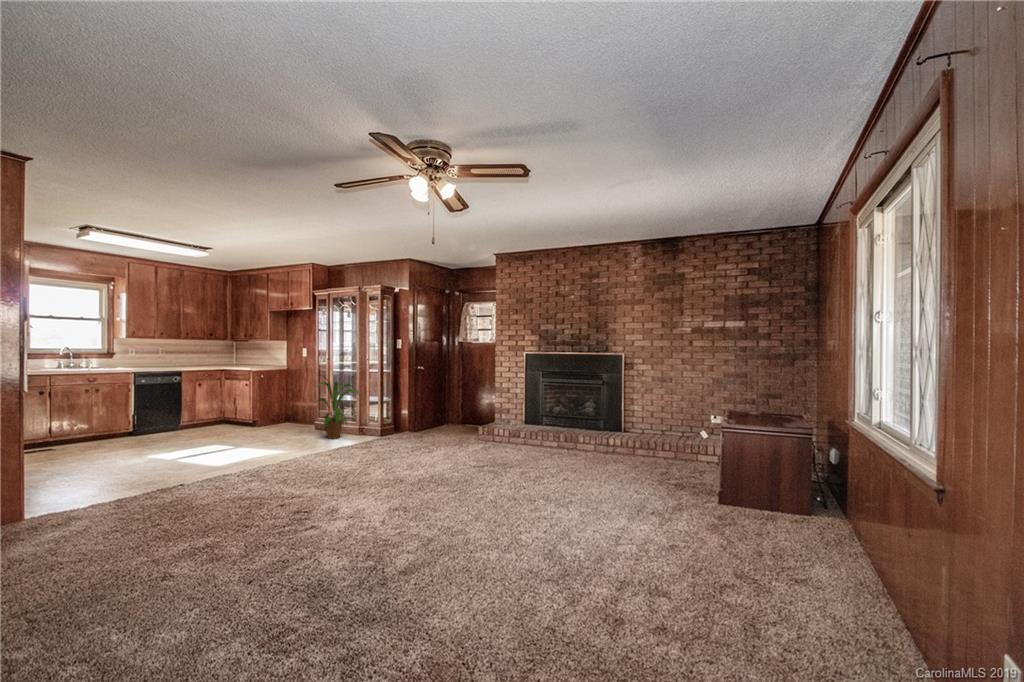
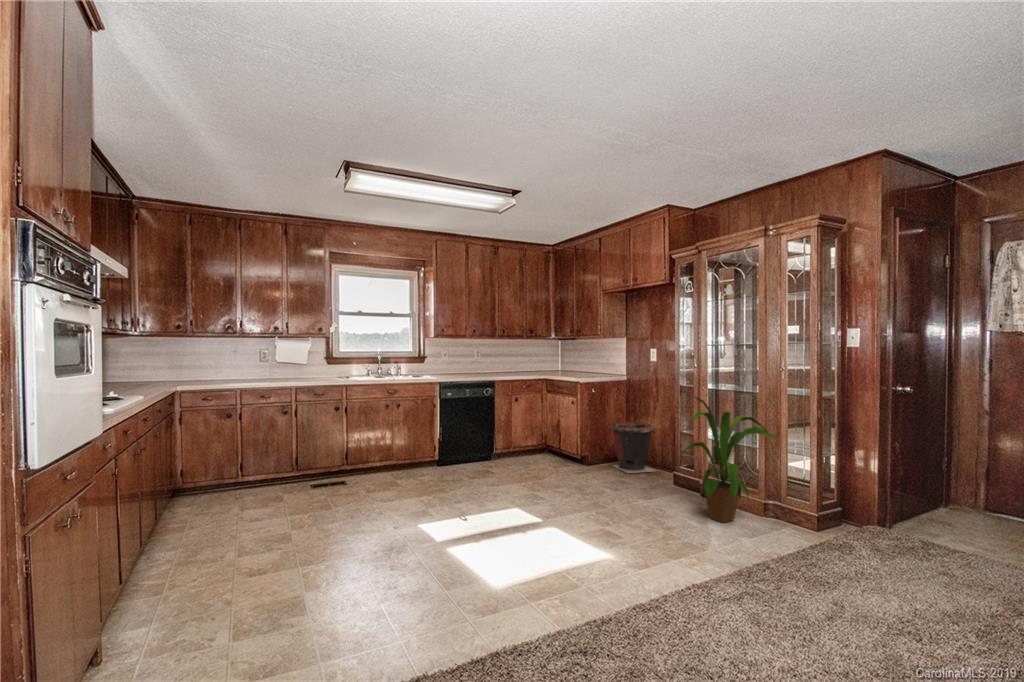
trash can: none [274,396,306,427] -> present [611,422,657,473]

